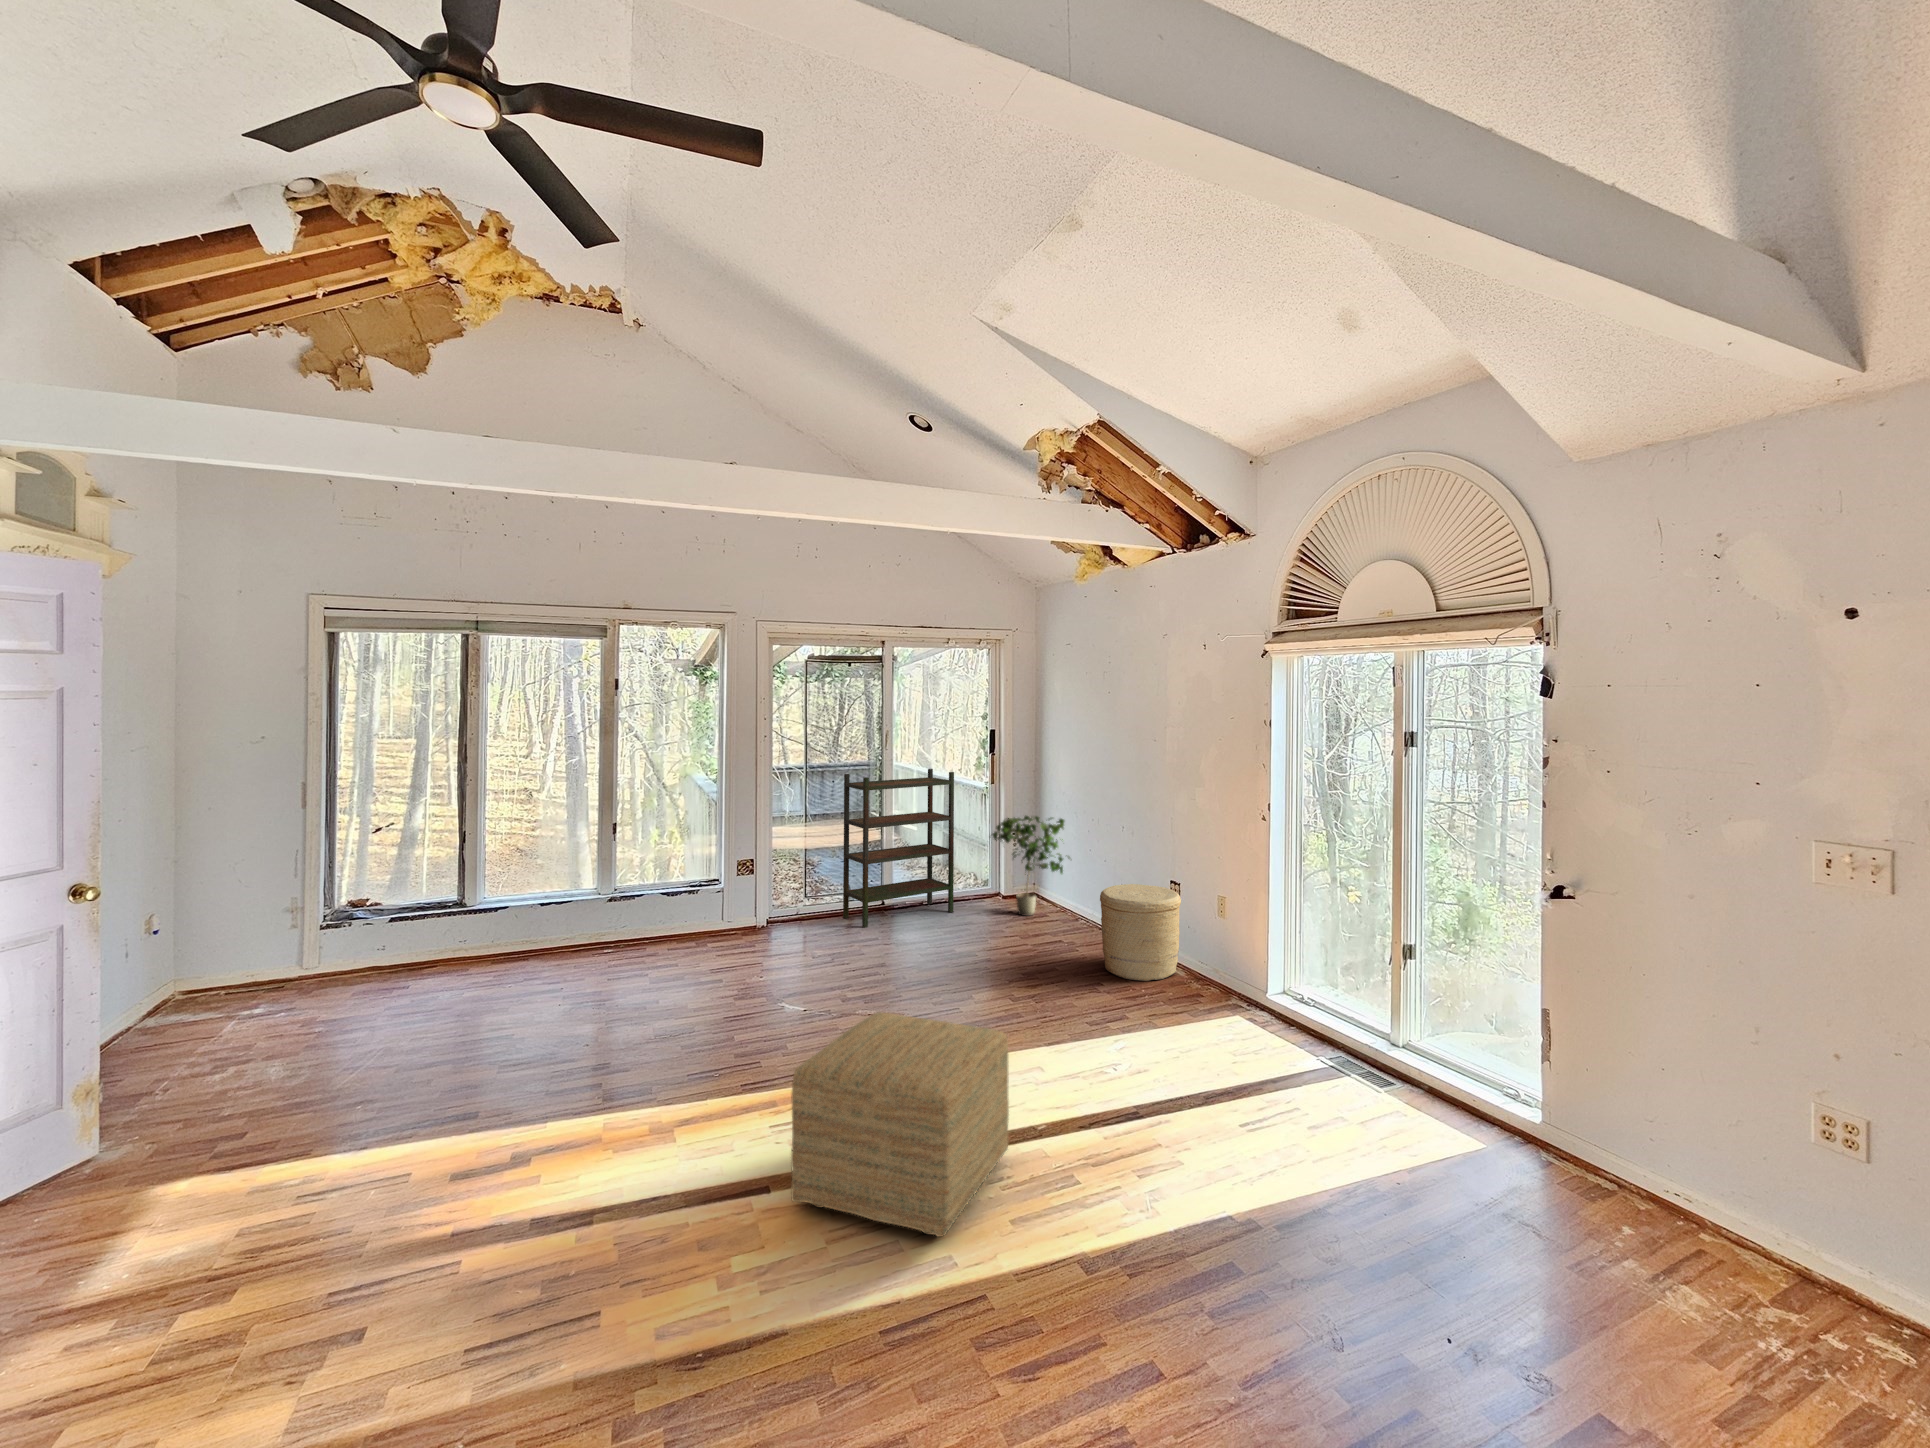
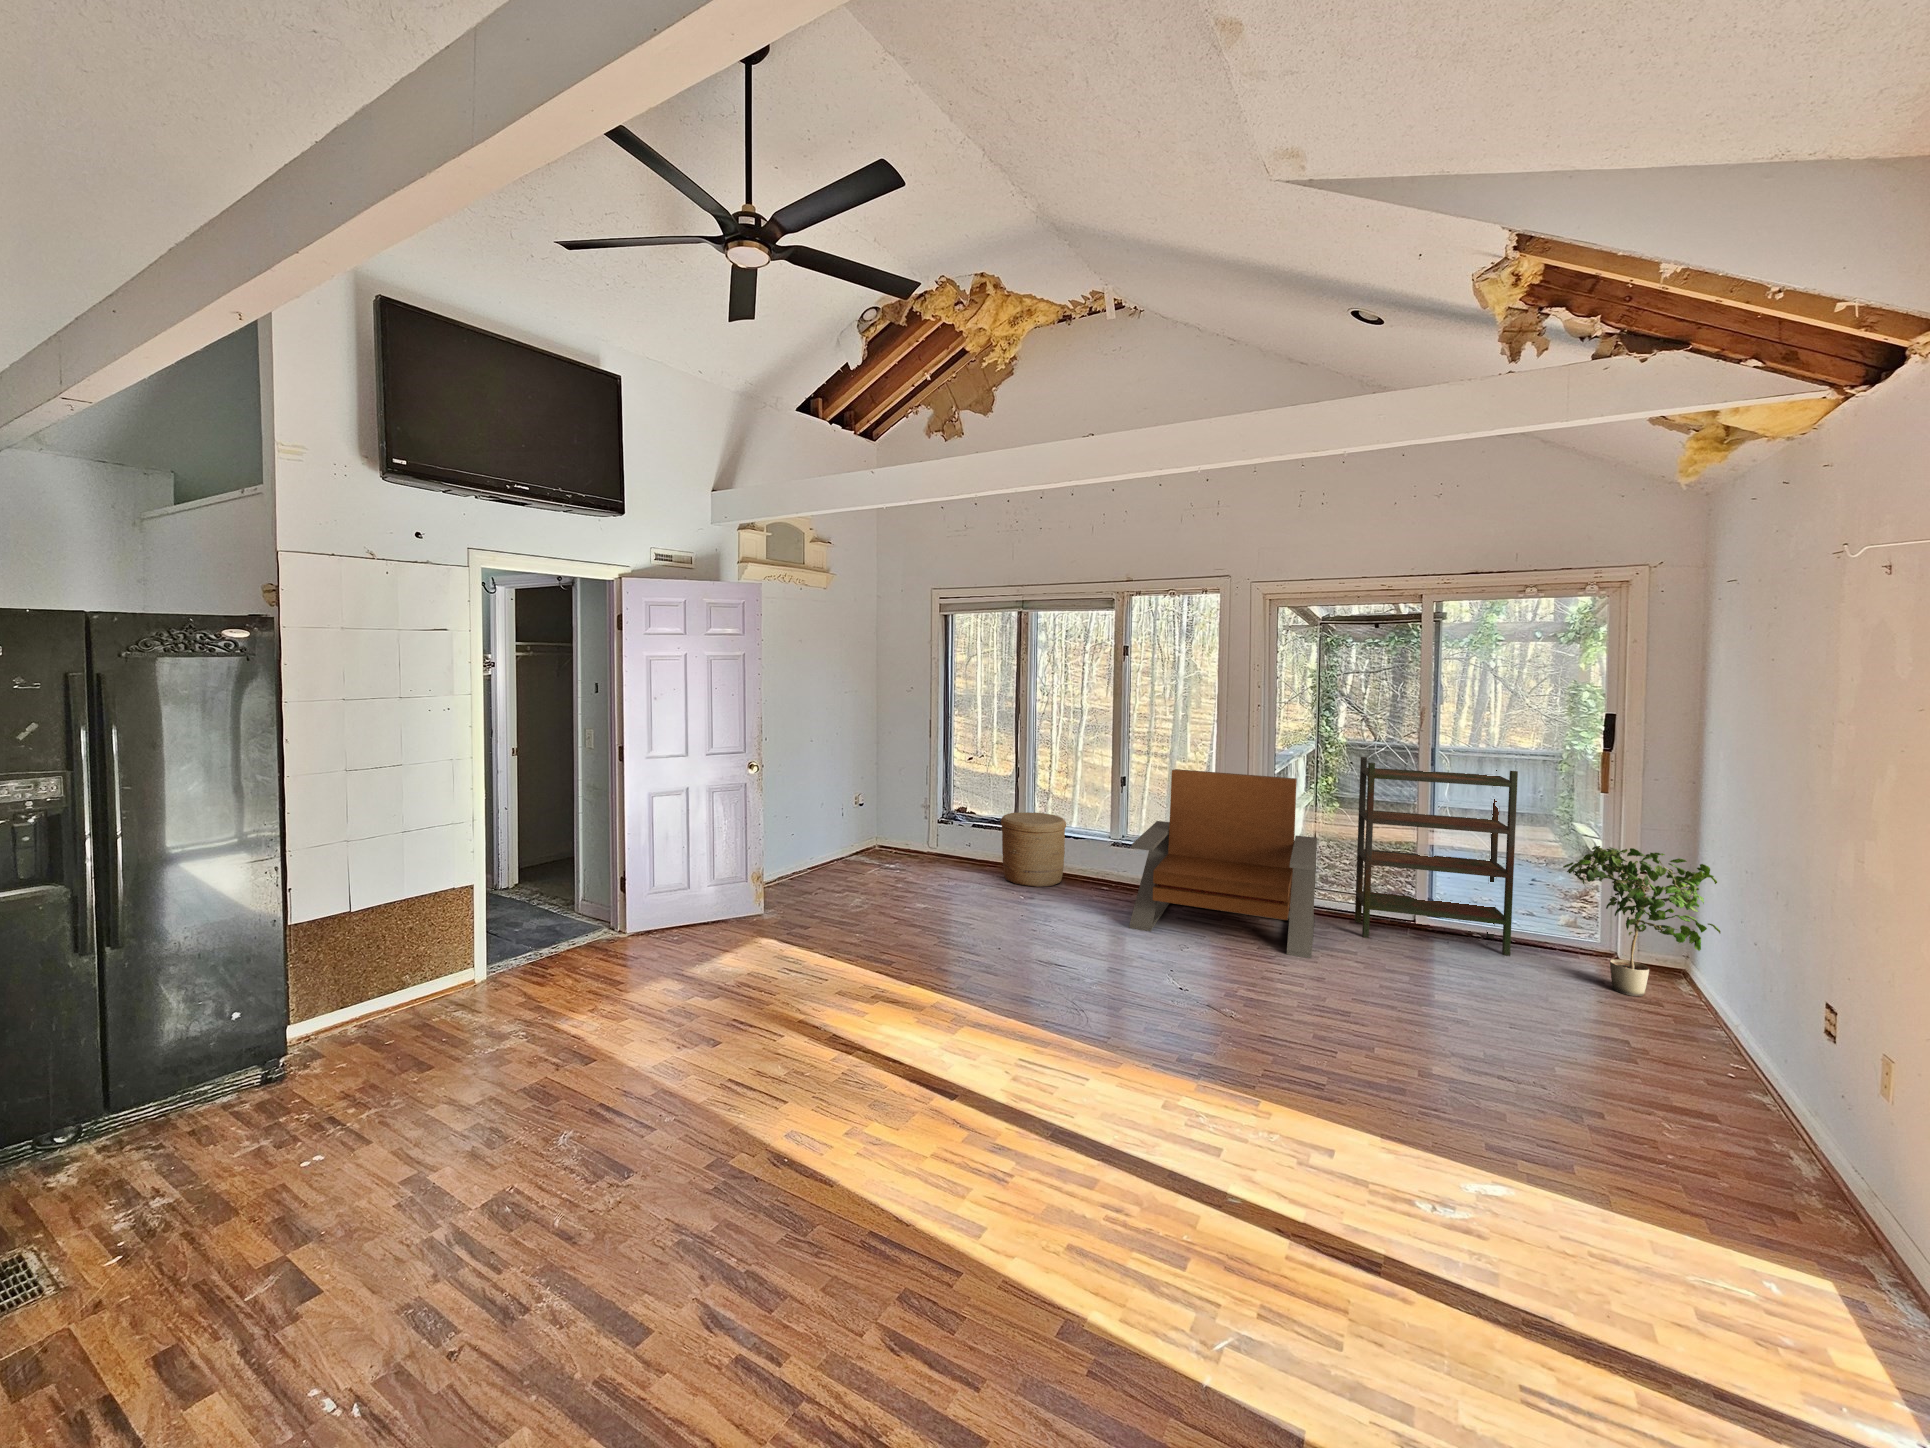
lounge chair: none [666,800,856,982] -> present [1129,769,1317,958]
woven basket: present [1100,884,1181,981] -> present [1001,812,1066,887]
ottoman: present [791,1012,1009,1237] -> none [945,985,1158,1206]

